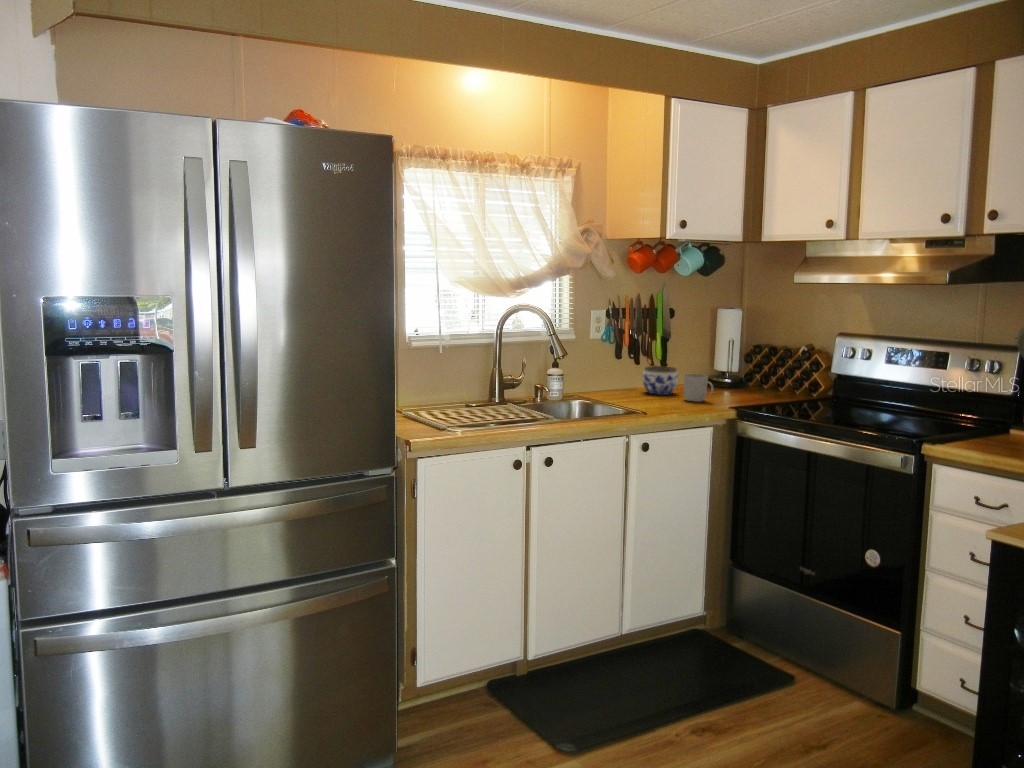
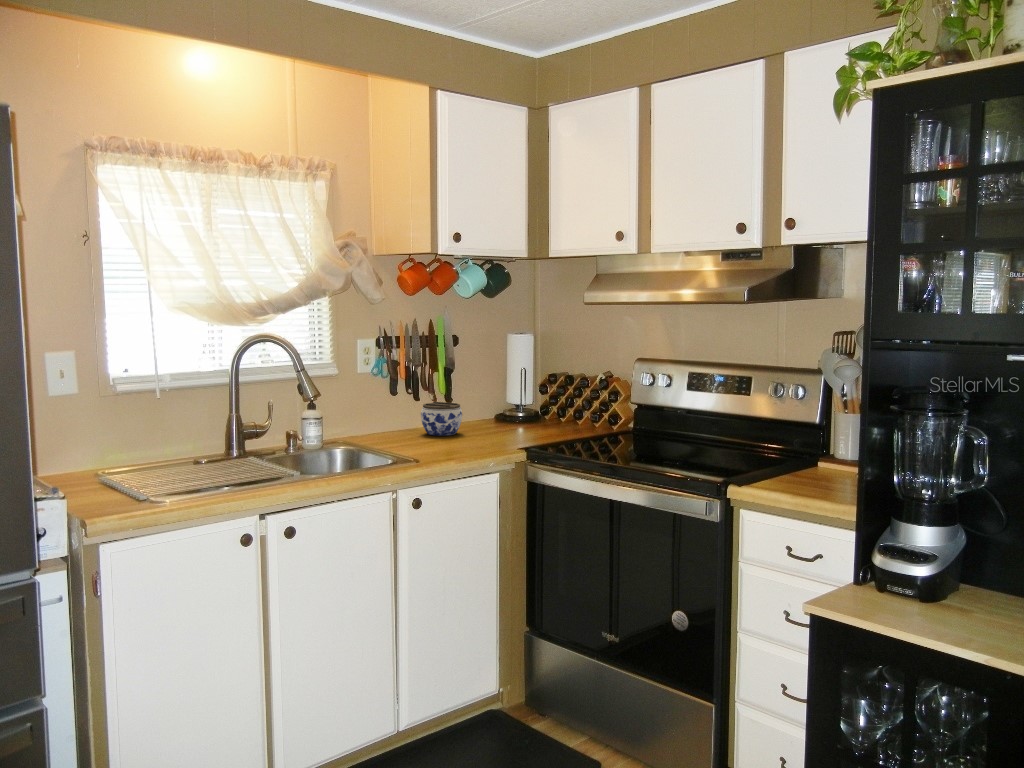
mug: present [684,374,713,402] -> none [466,411,500,443]

